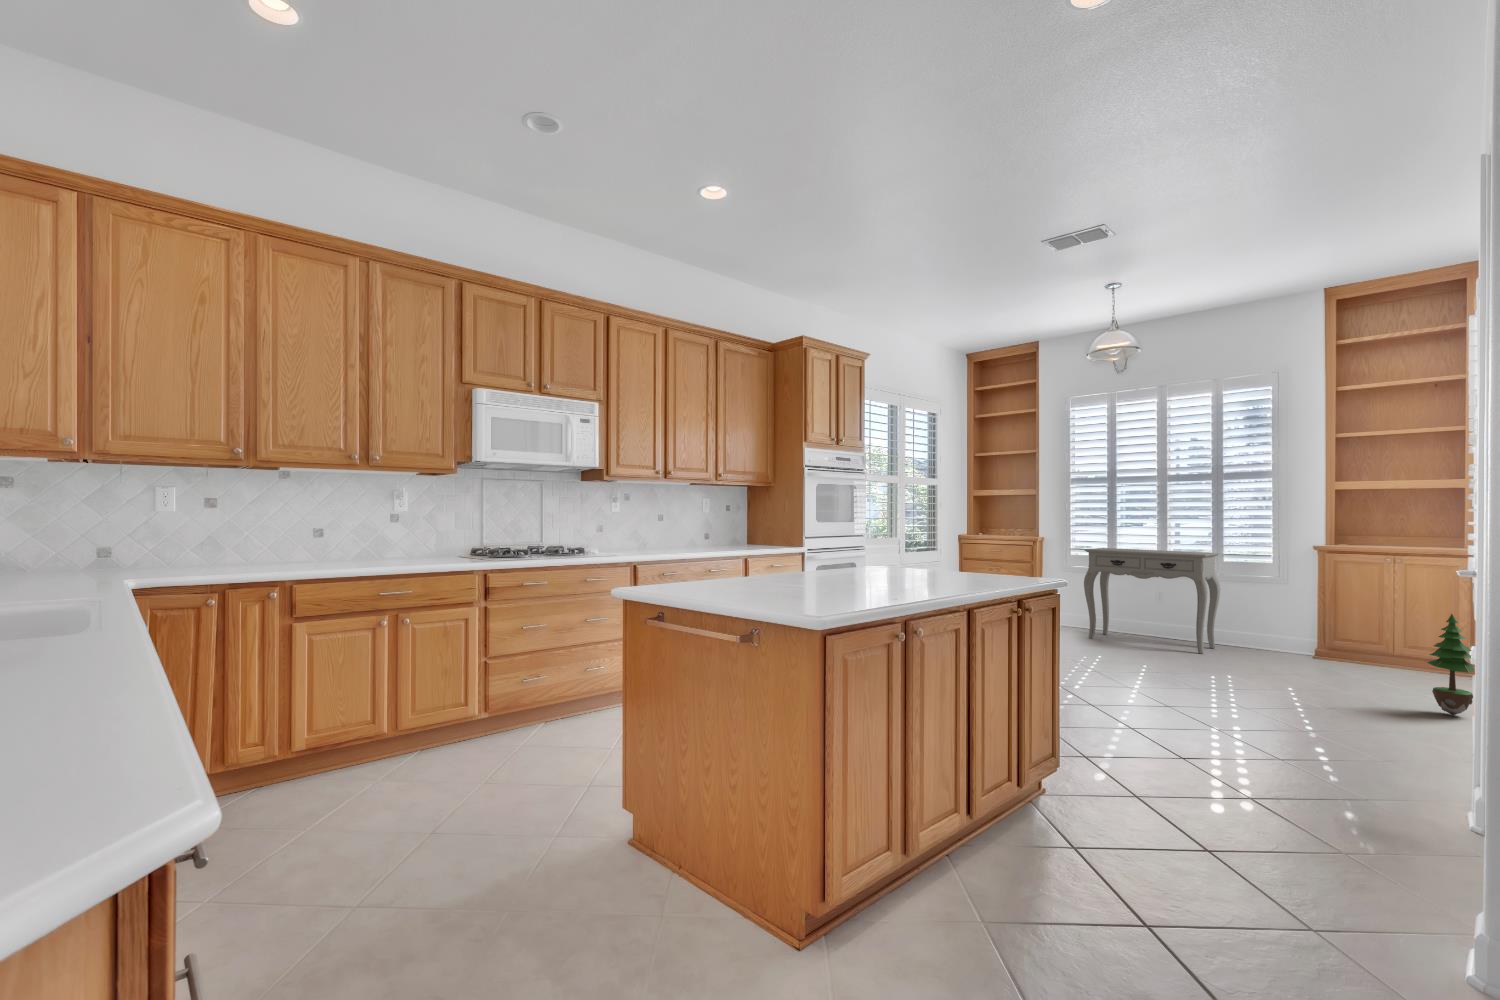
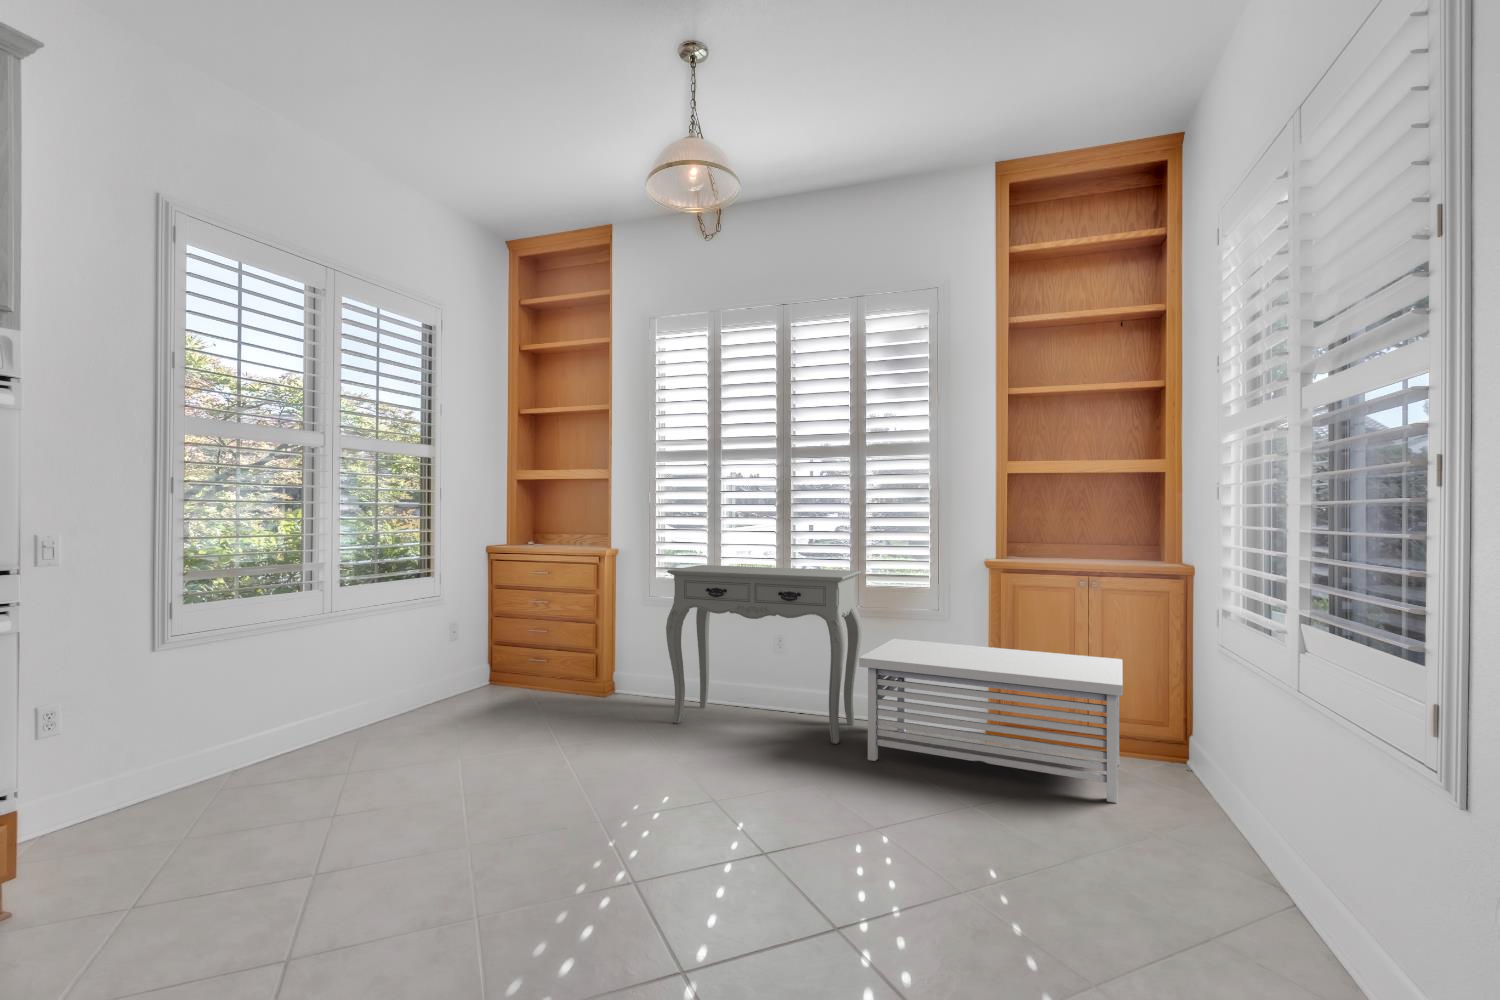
storage bench: none [1217,596,1420,688] -> present [859,639,1123,803]
potted tree: present [1427,614,1474,715] -> none [1207,699,1293,899]

